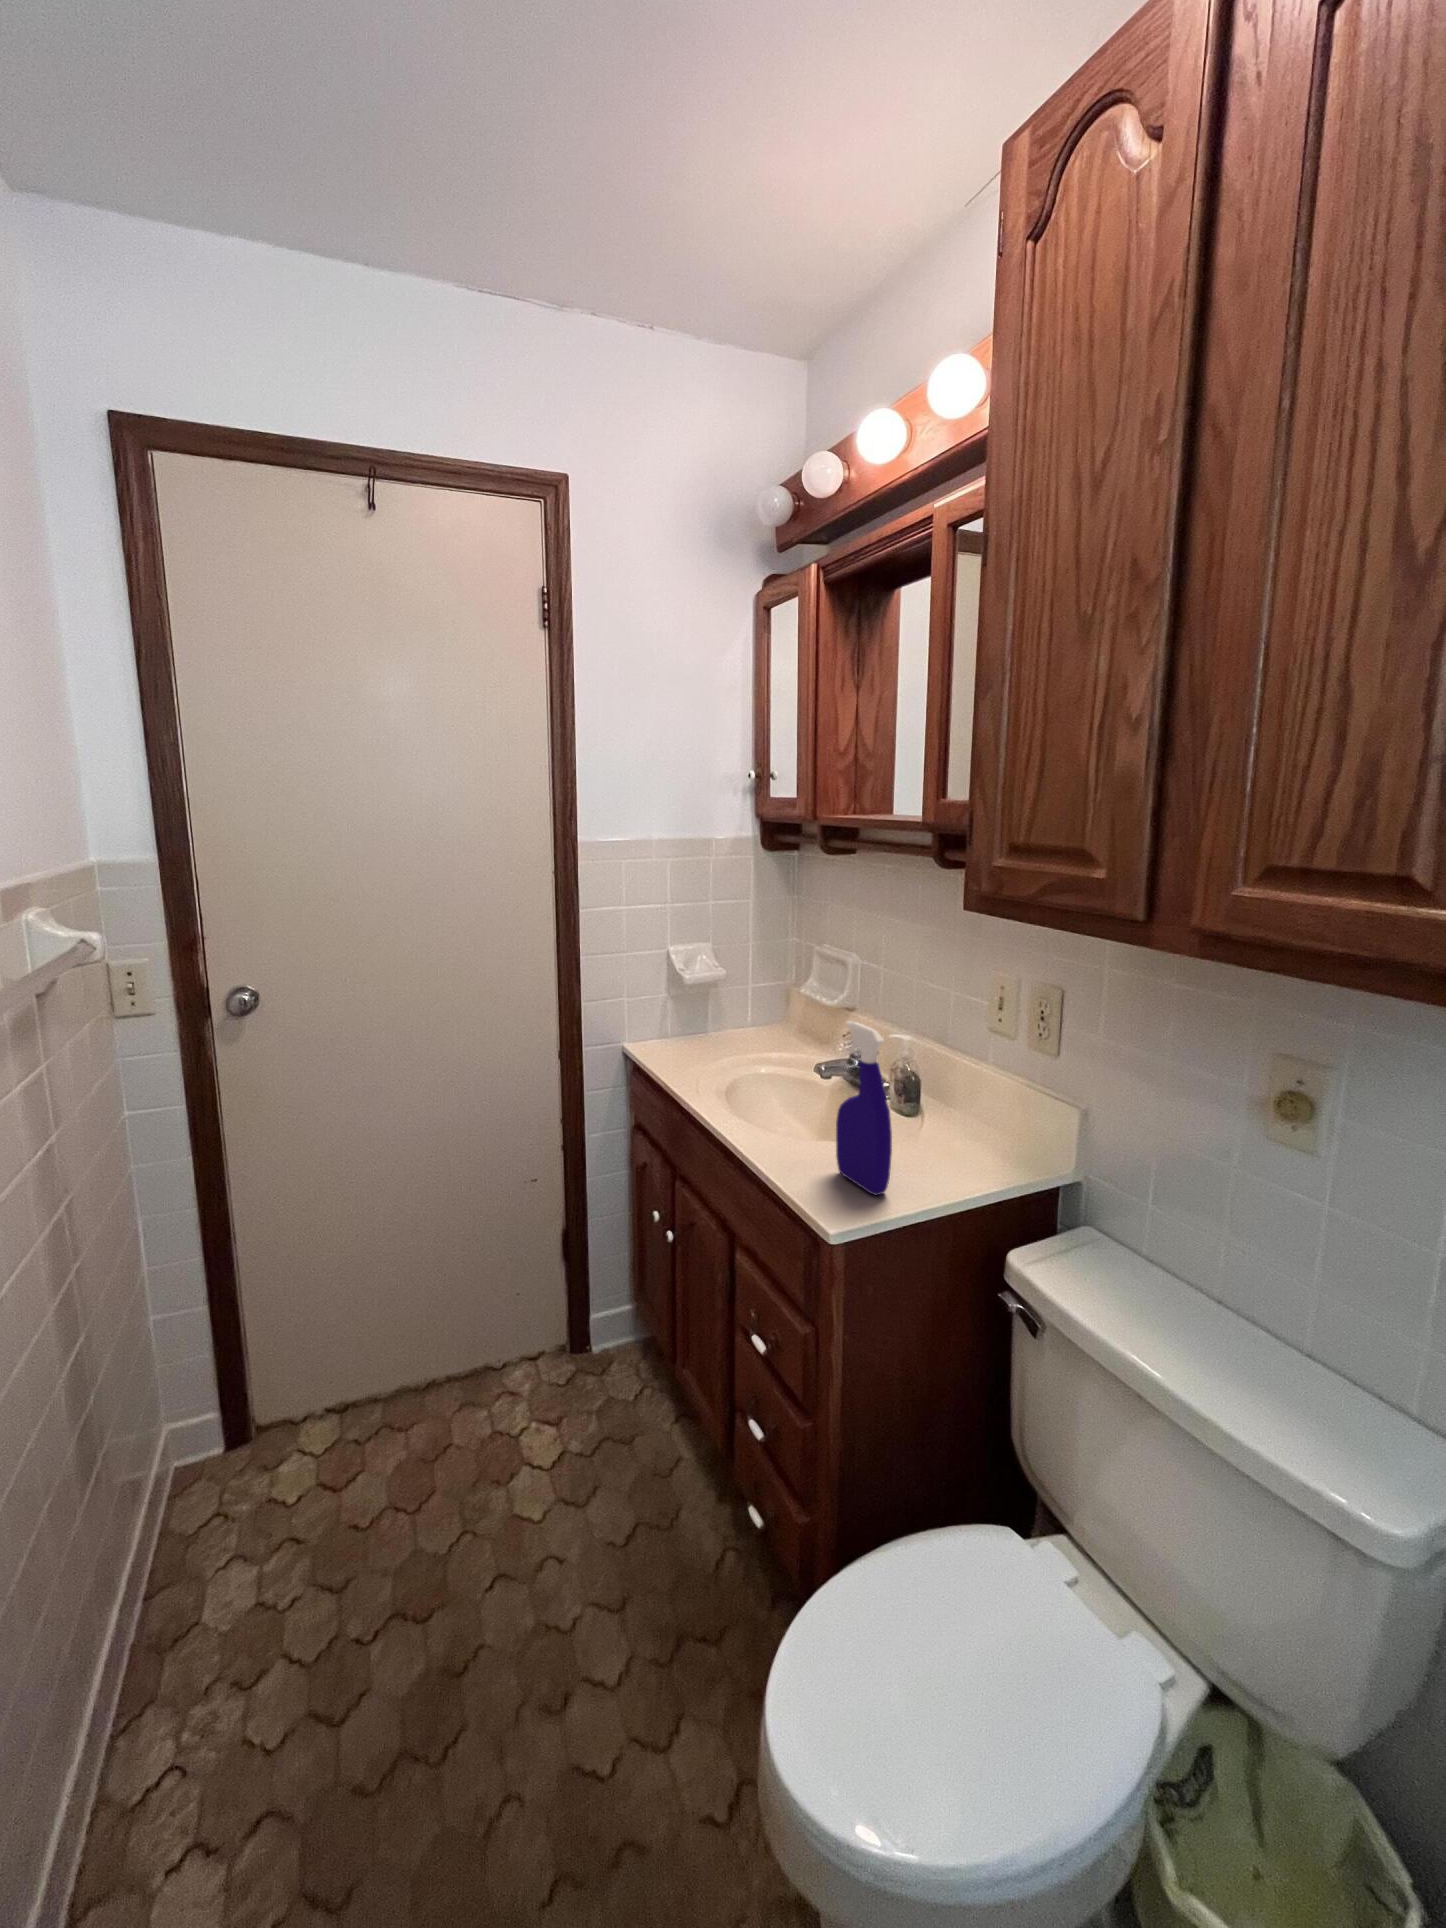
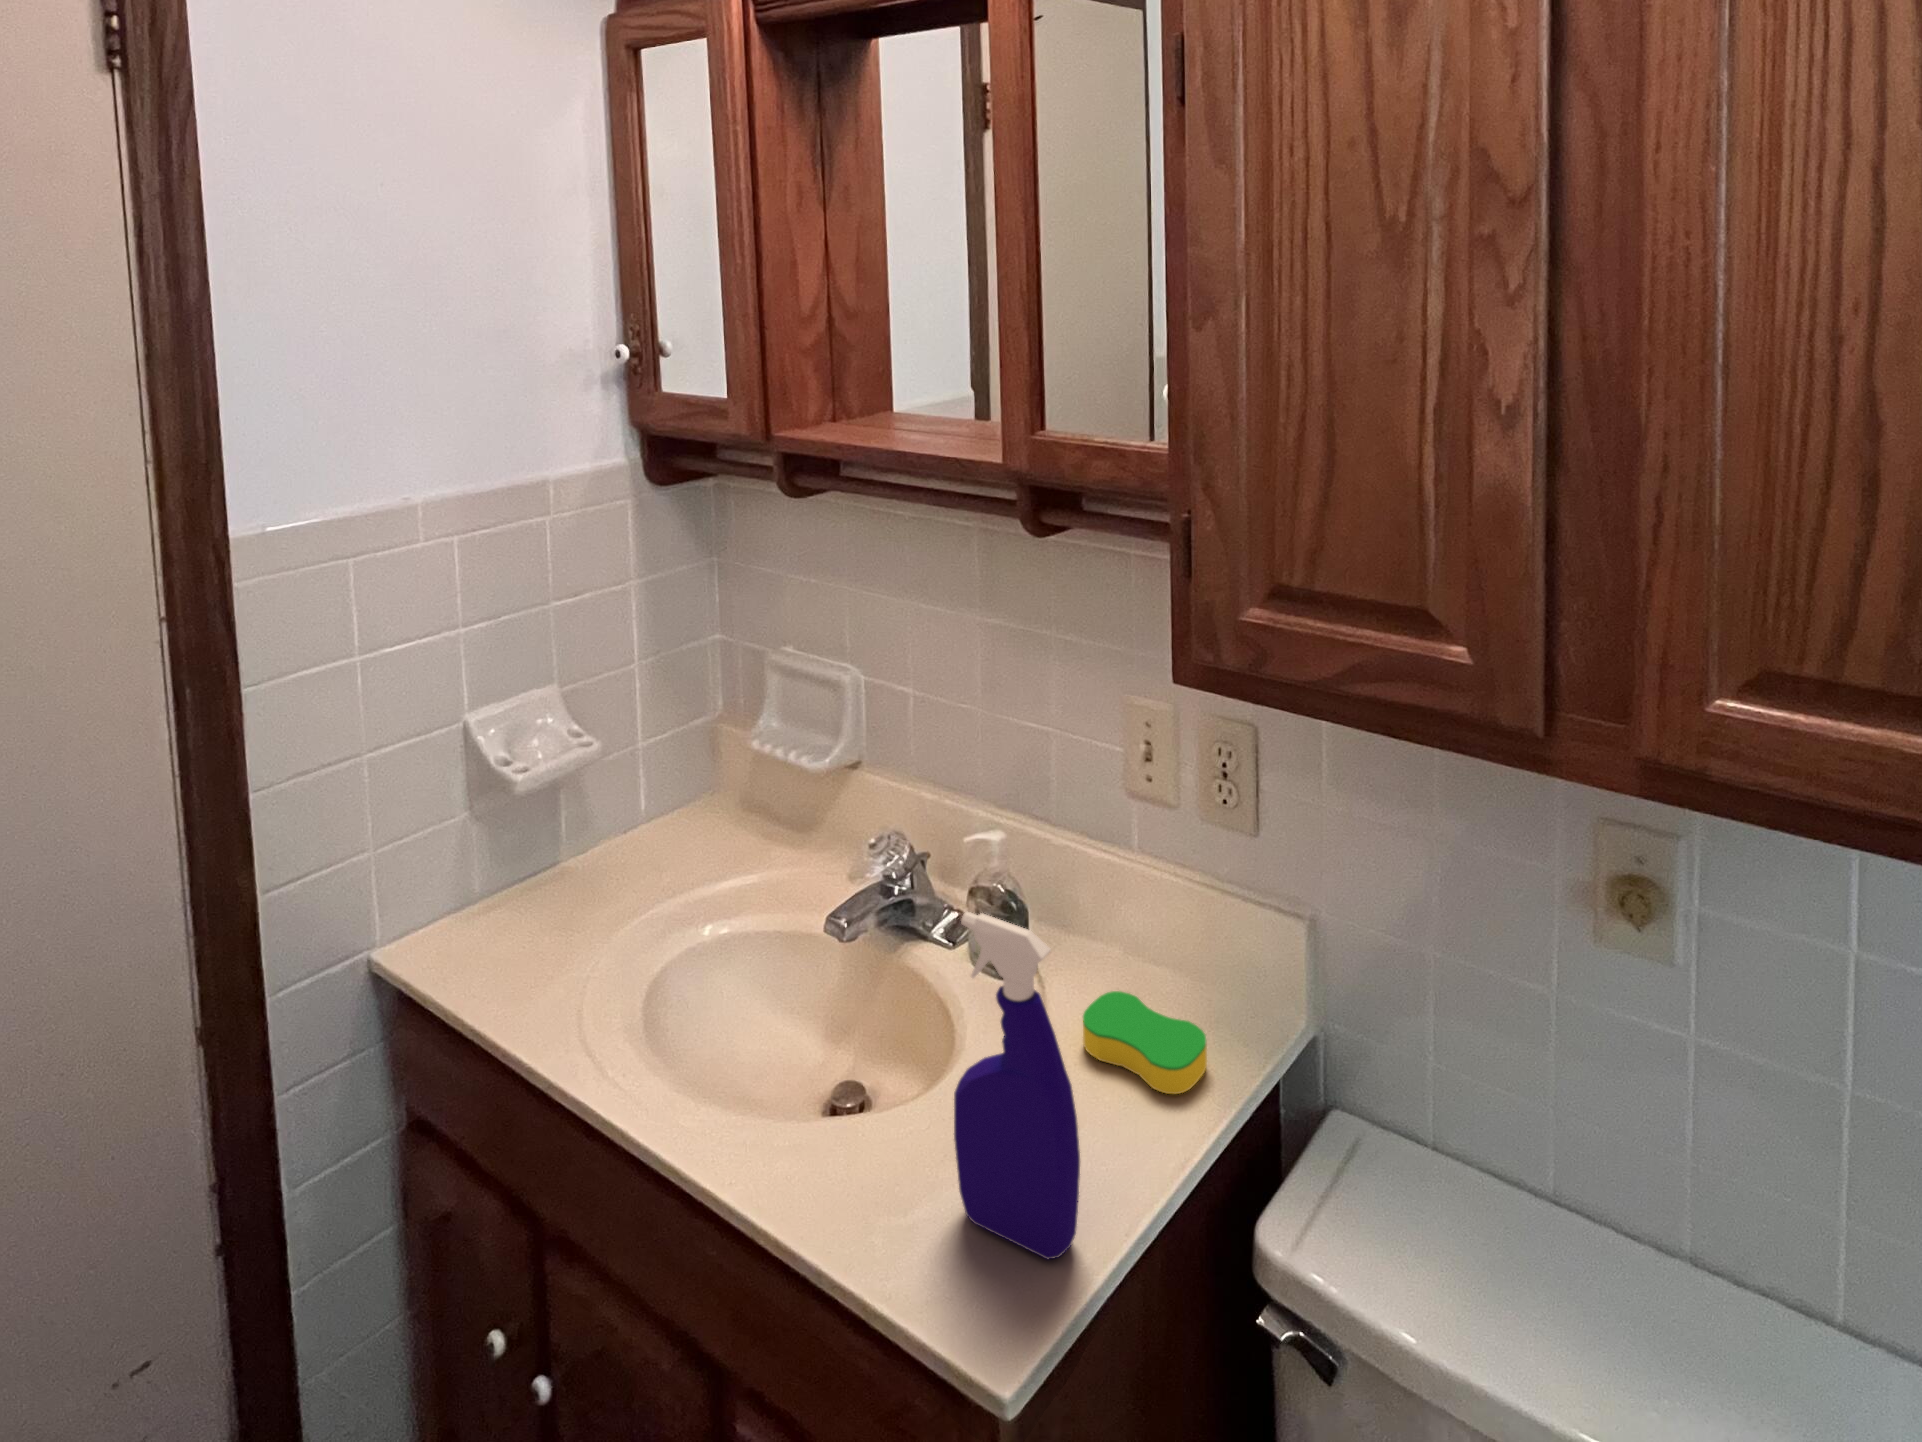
sponge: none [930,1125,998,1173] -> present [1083,991,1207,1094]

